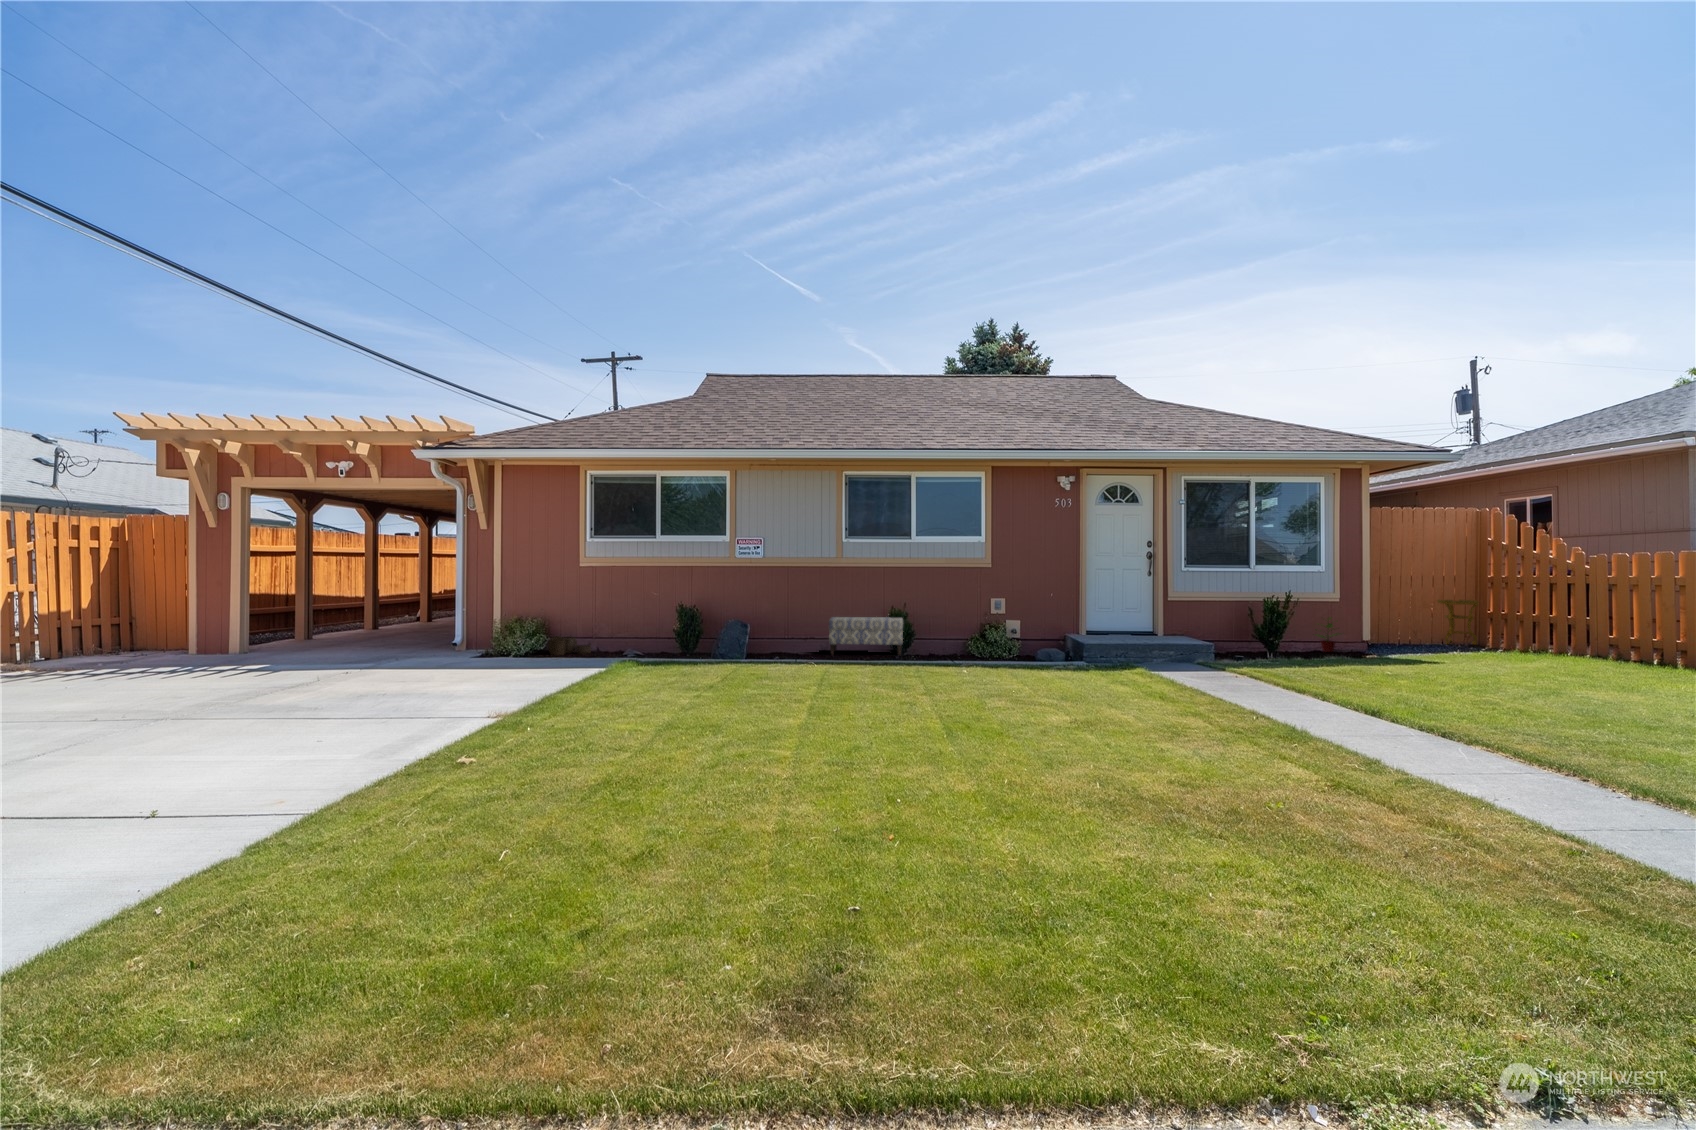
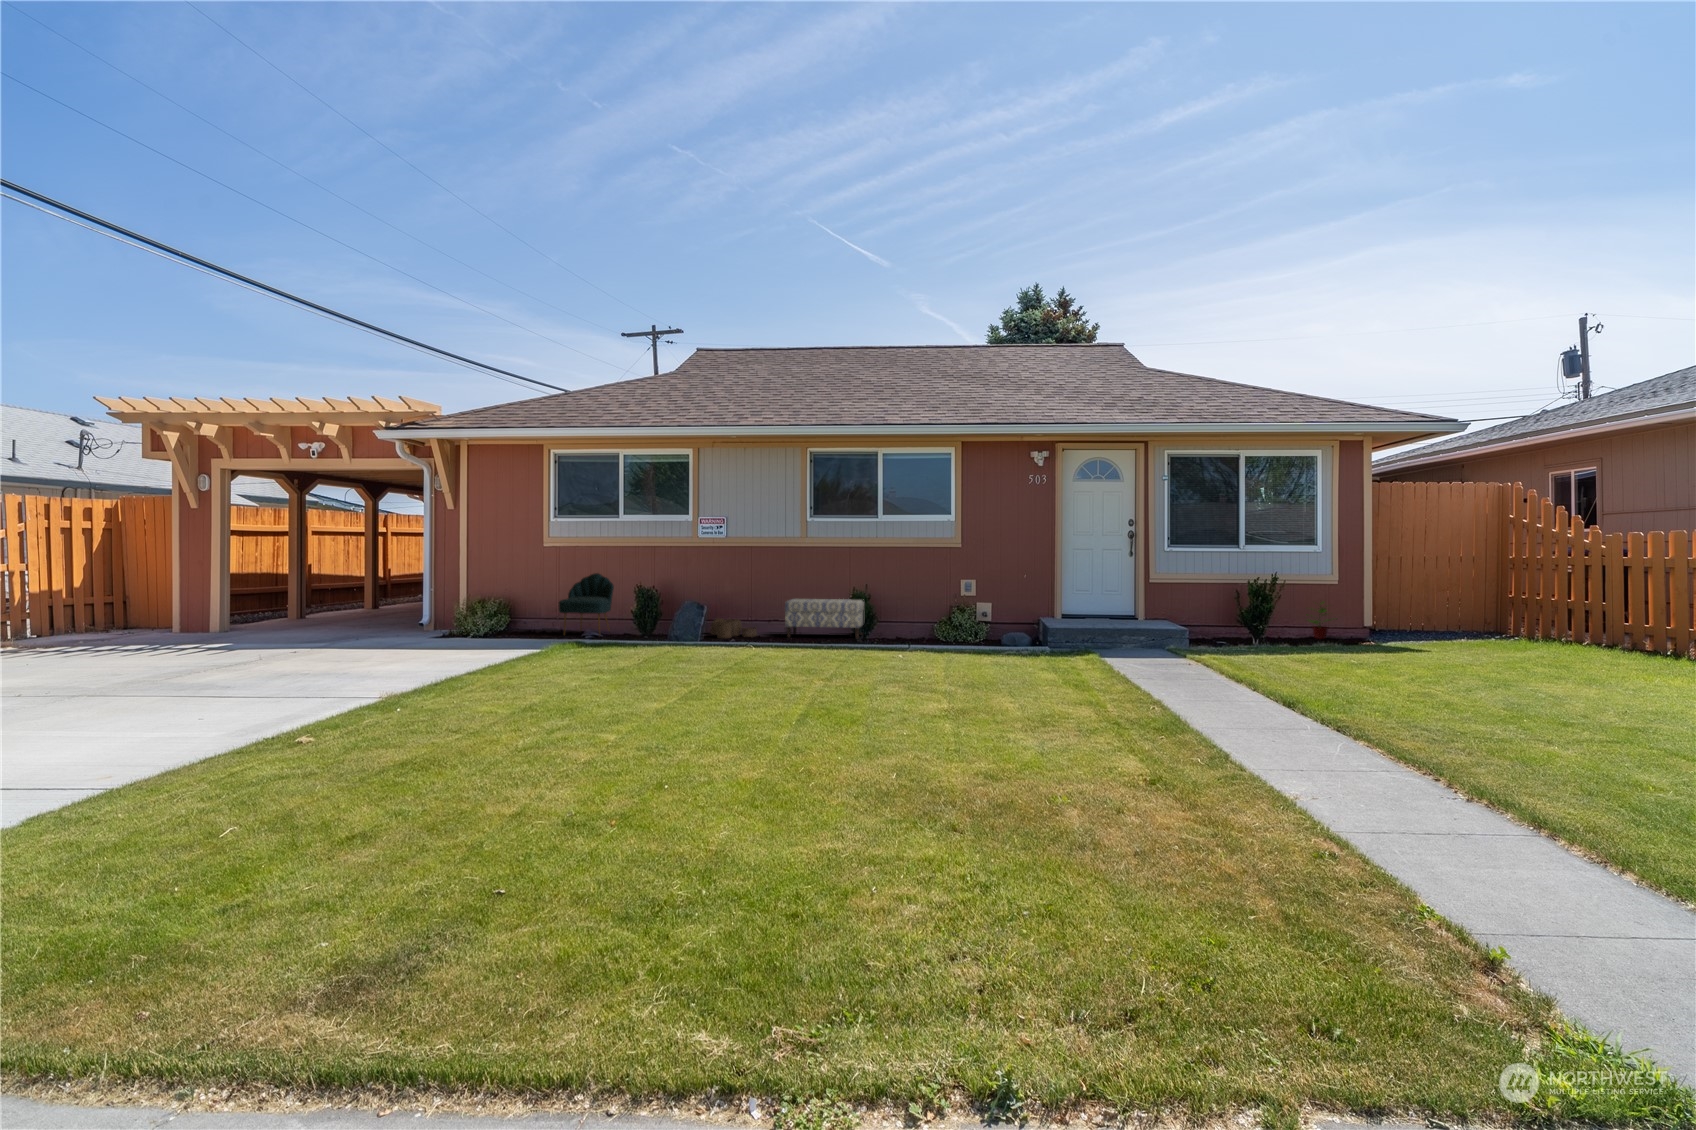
chair: none [602,593,655,655] -> present [559,573,614,629]
side table: present [1438,600,1479,645] -> none [1454,582,1500,632]
woven basket: present [548,636,591,655] -> present [710,618,757,638]

